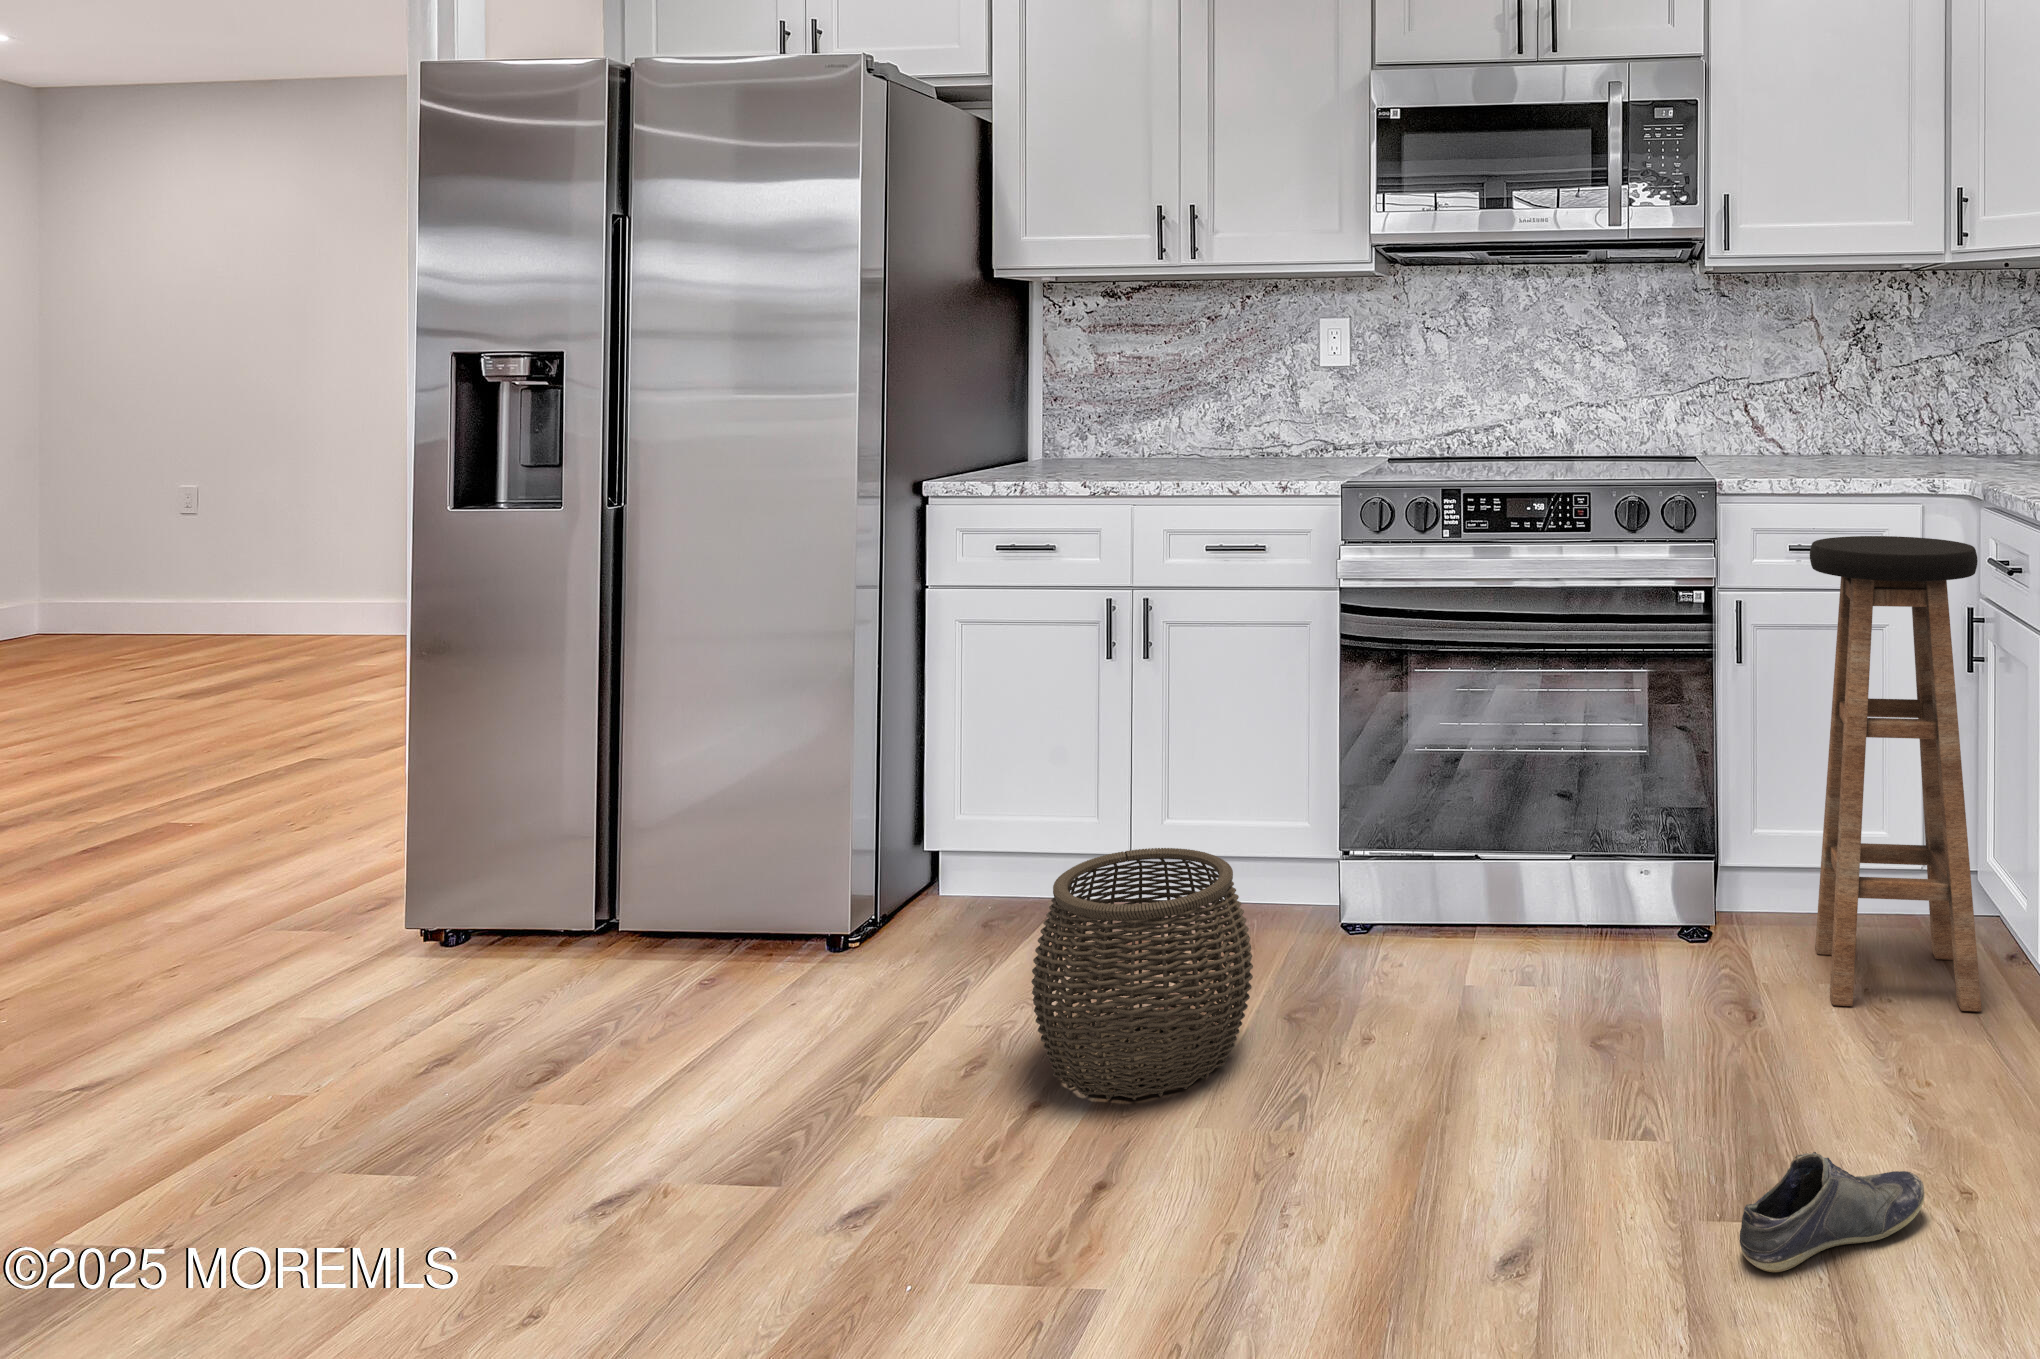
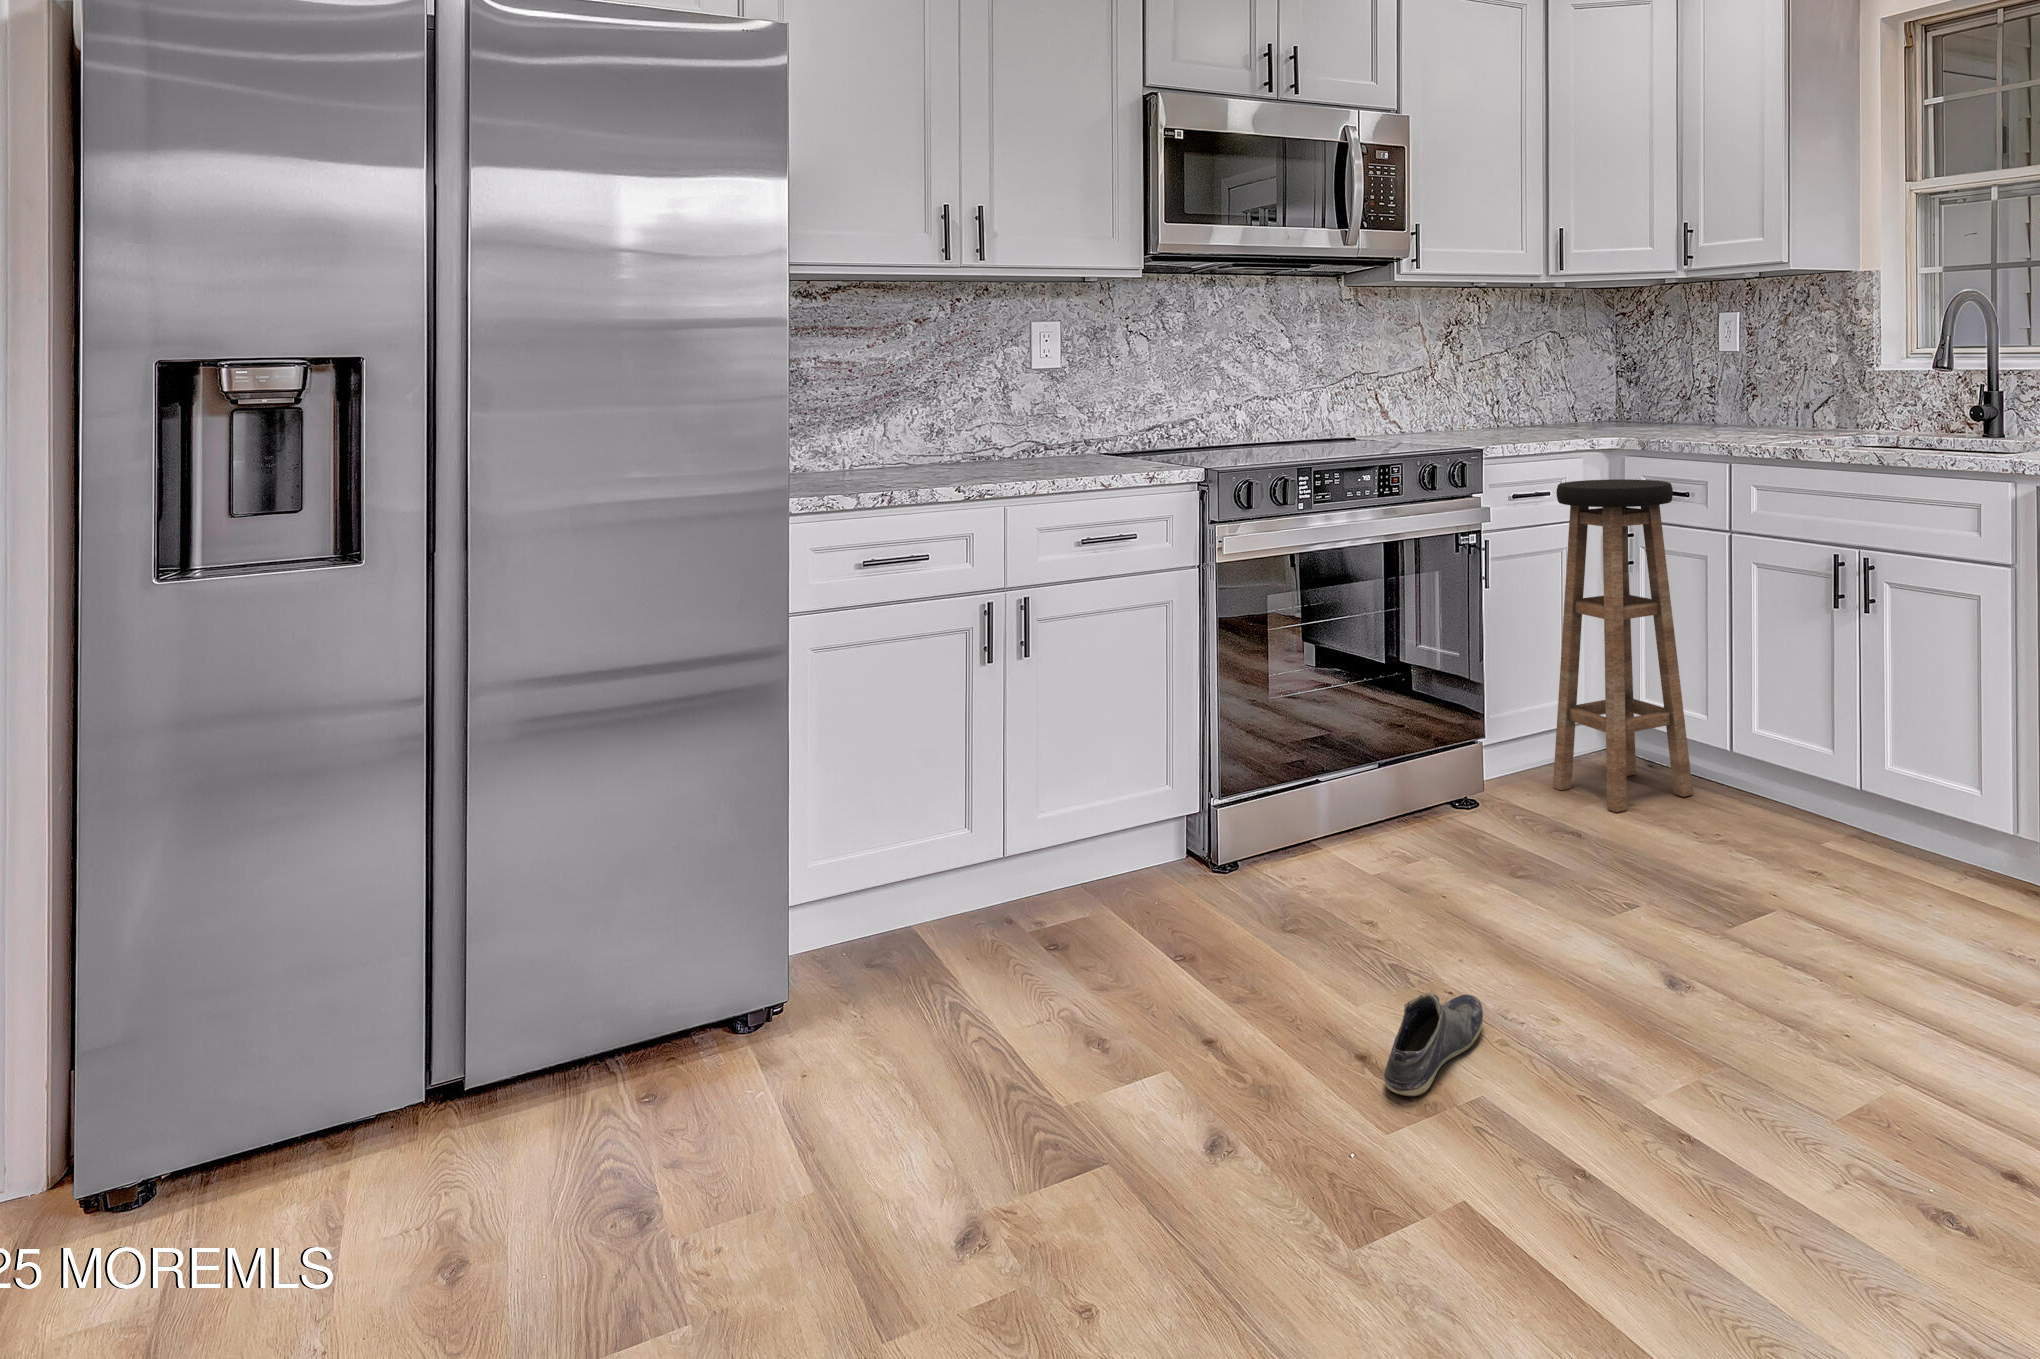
woven basket: present [1031,848,1253,1100] -> none [1155,784,1345,997]
shoe: present [1740,1152,1925,1272] -> present [1384,994,1483,1096]

